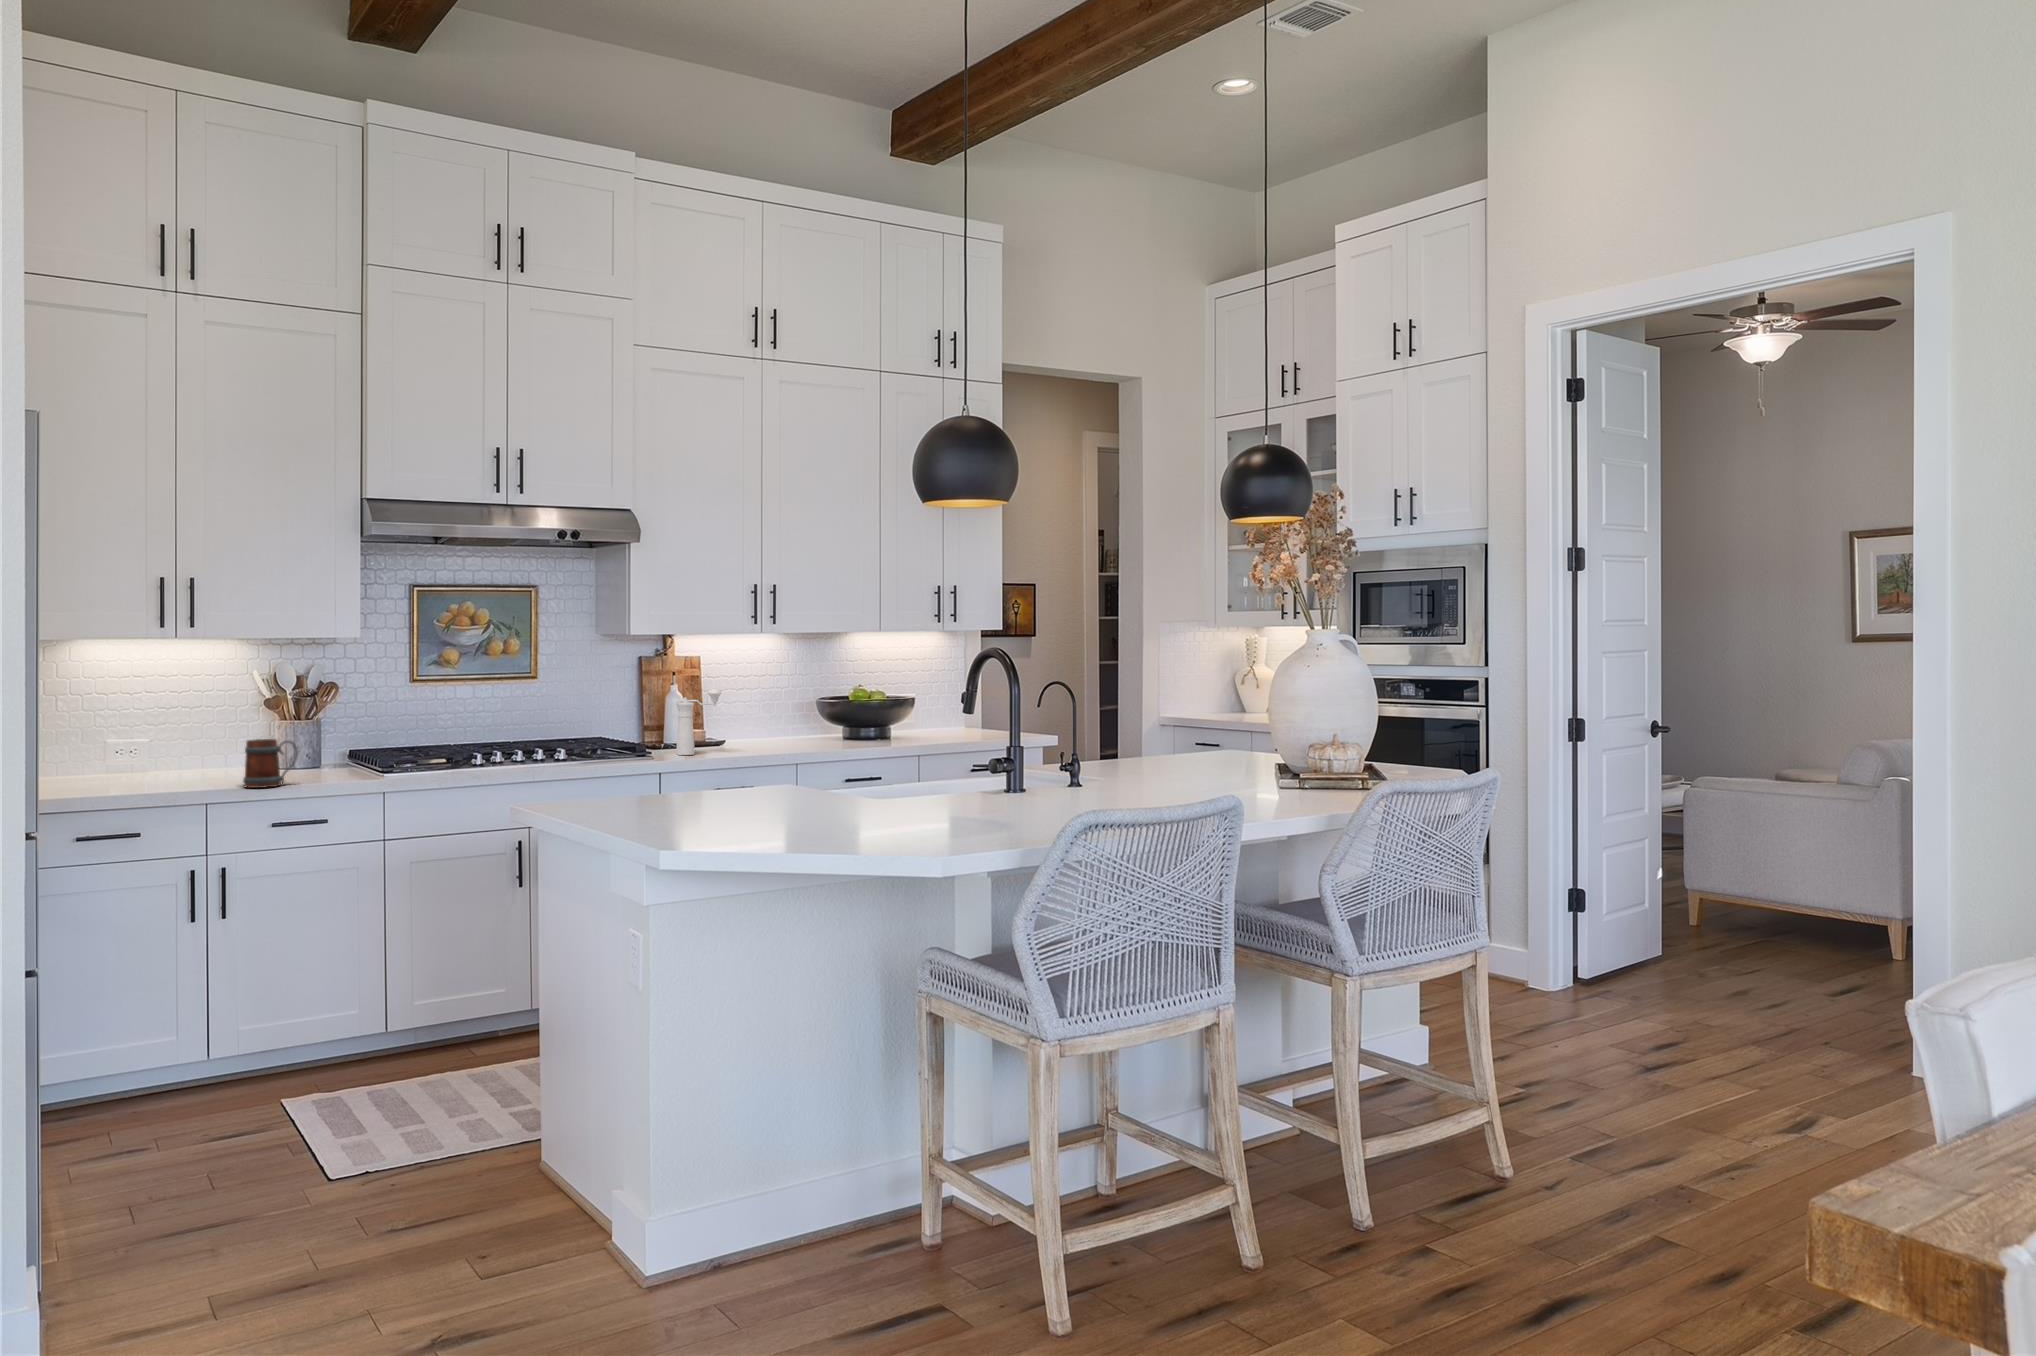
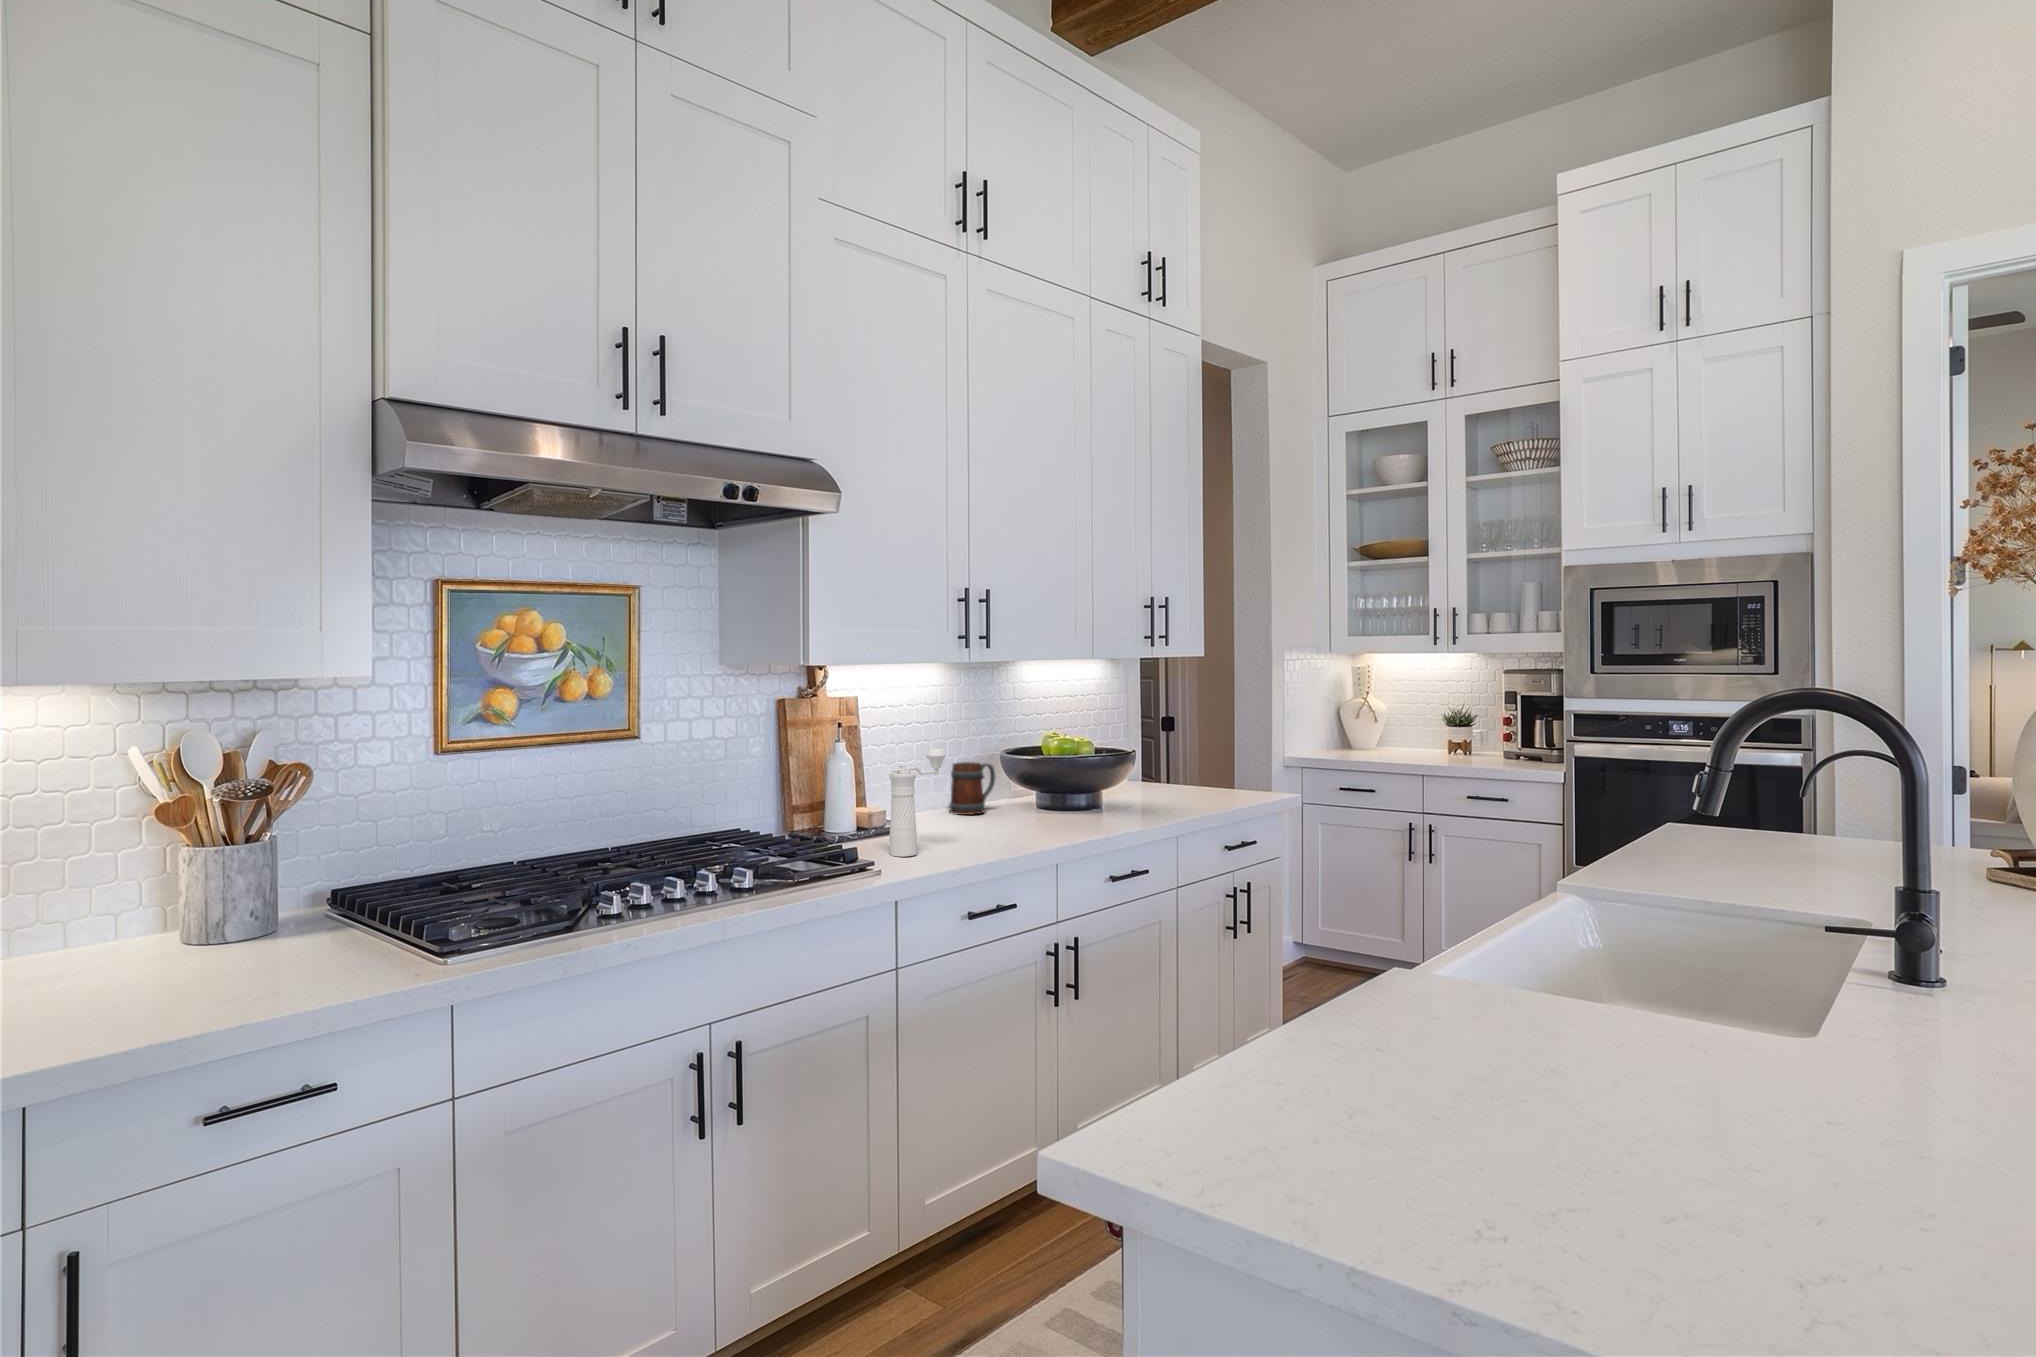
mug: present [243,739,298,788] -> present [949,762,995,815]

